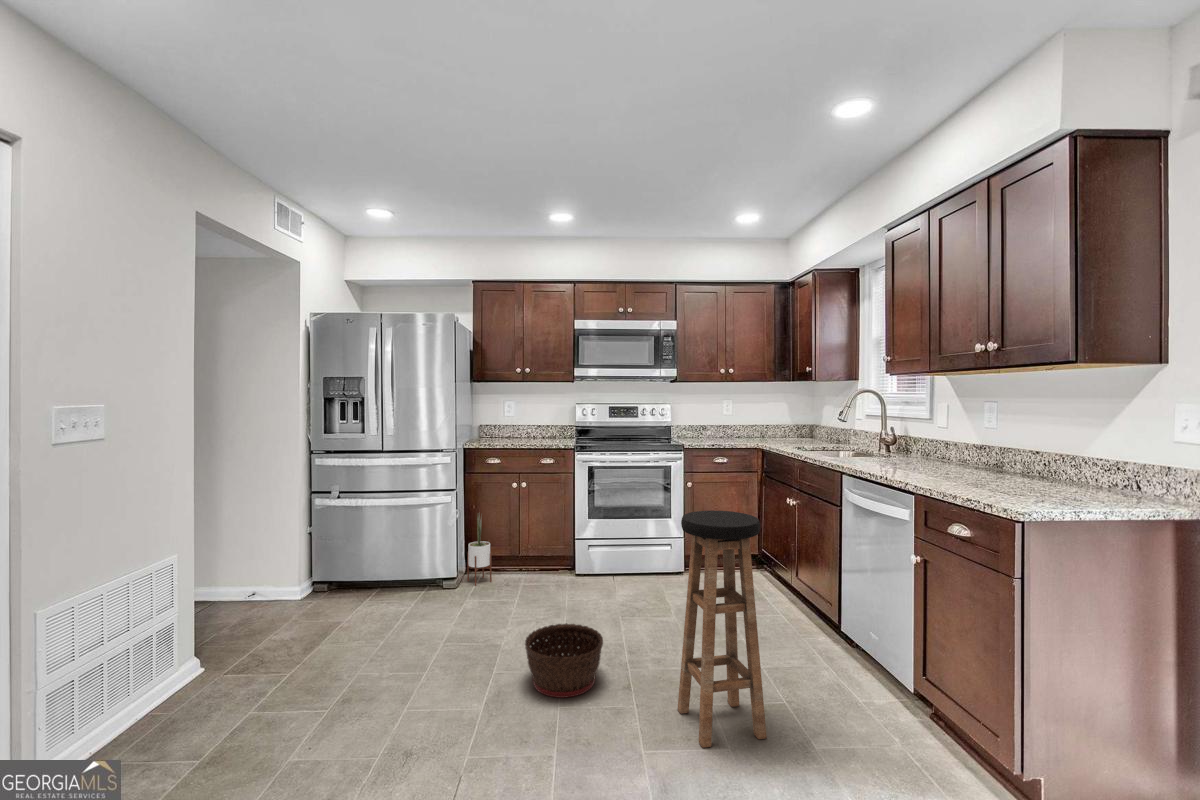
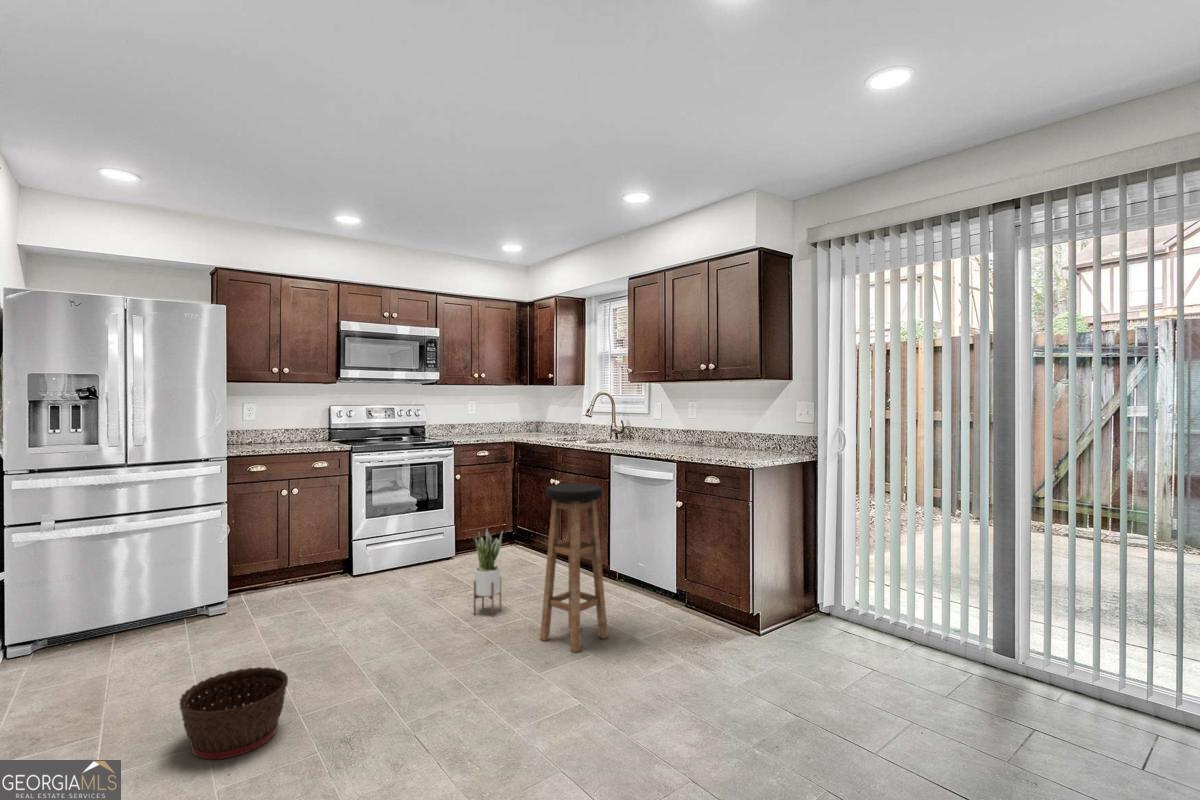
potted plant: present [467,516,492,586] -> present [474,530,502,616]
basket: present [525,623,603,698] -> present [179,667,288,759]

